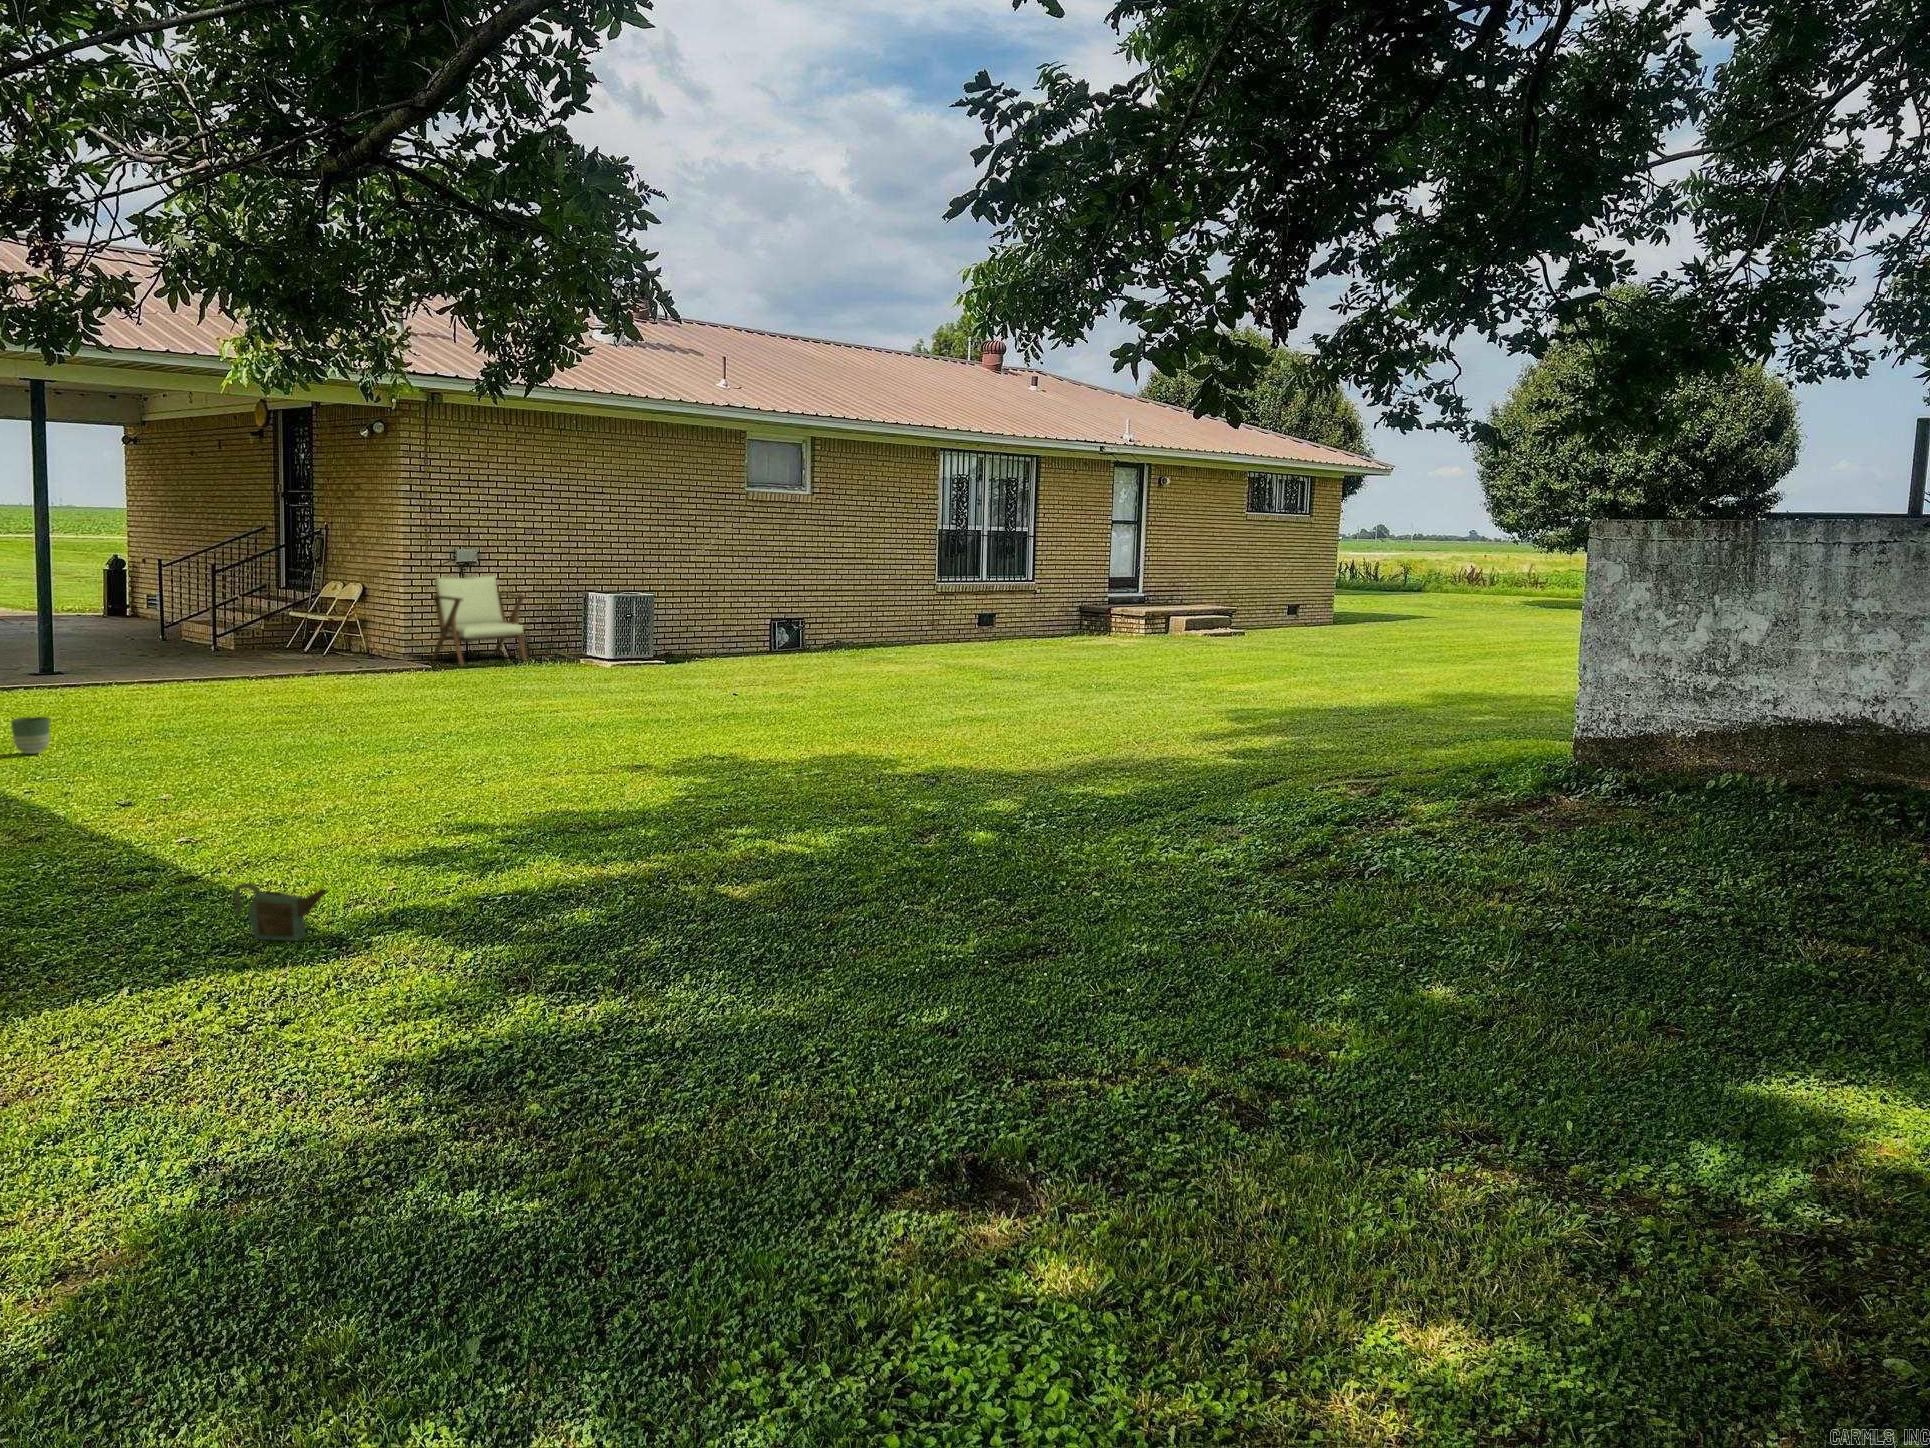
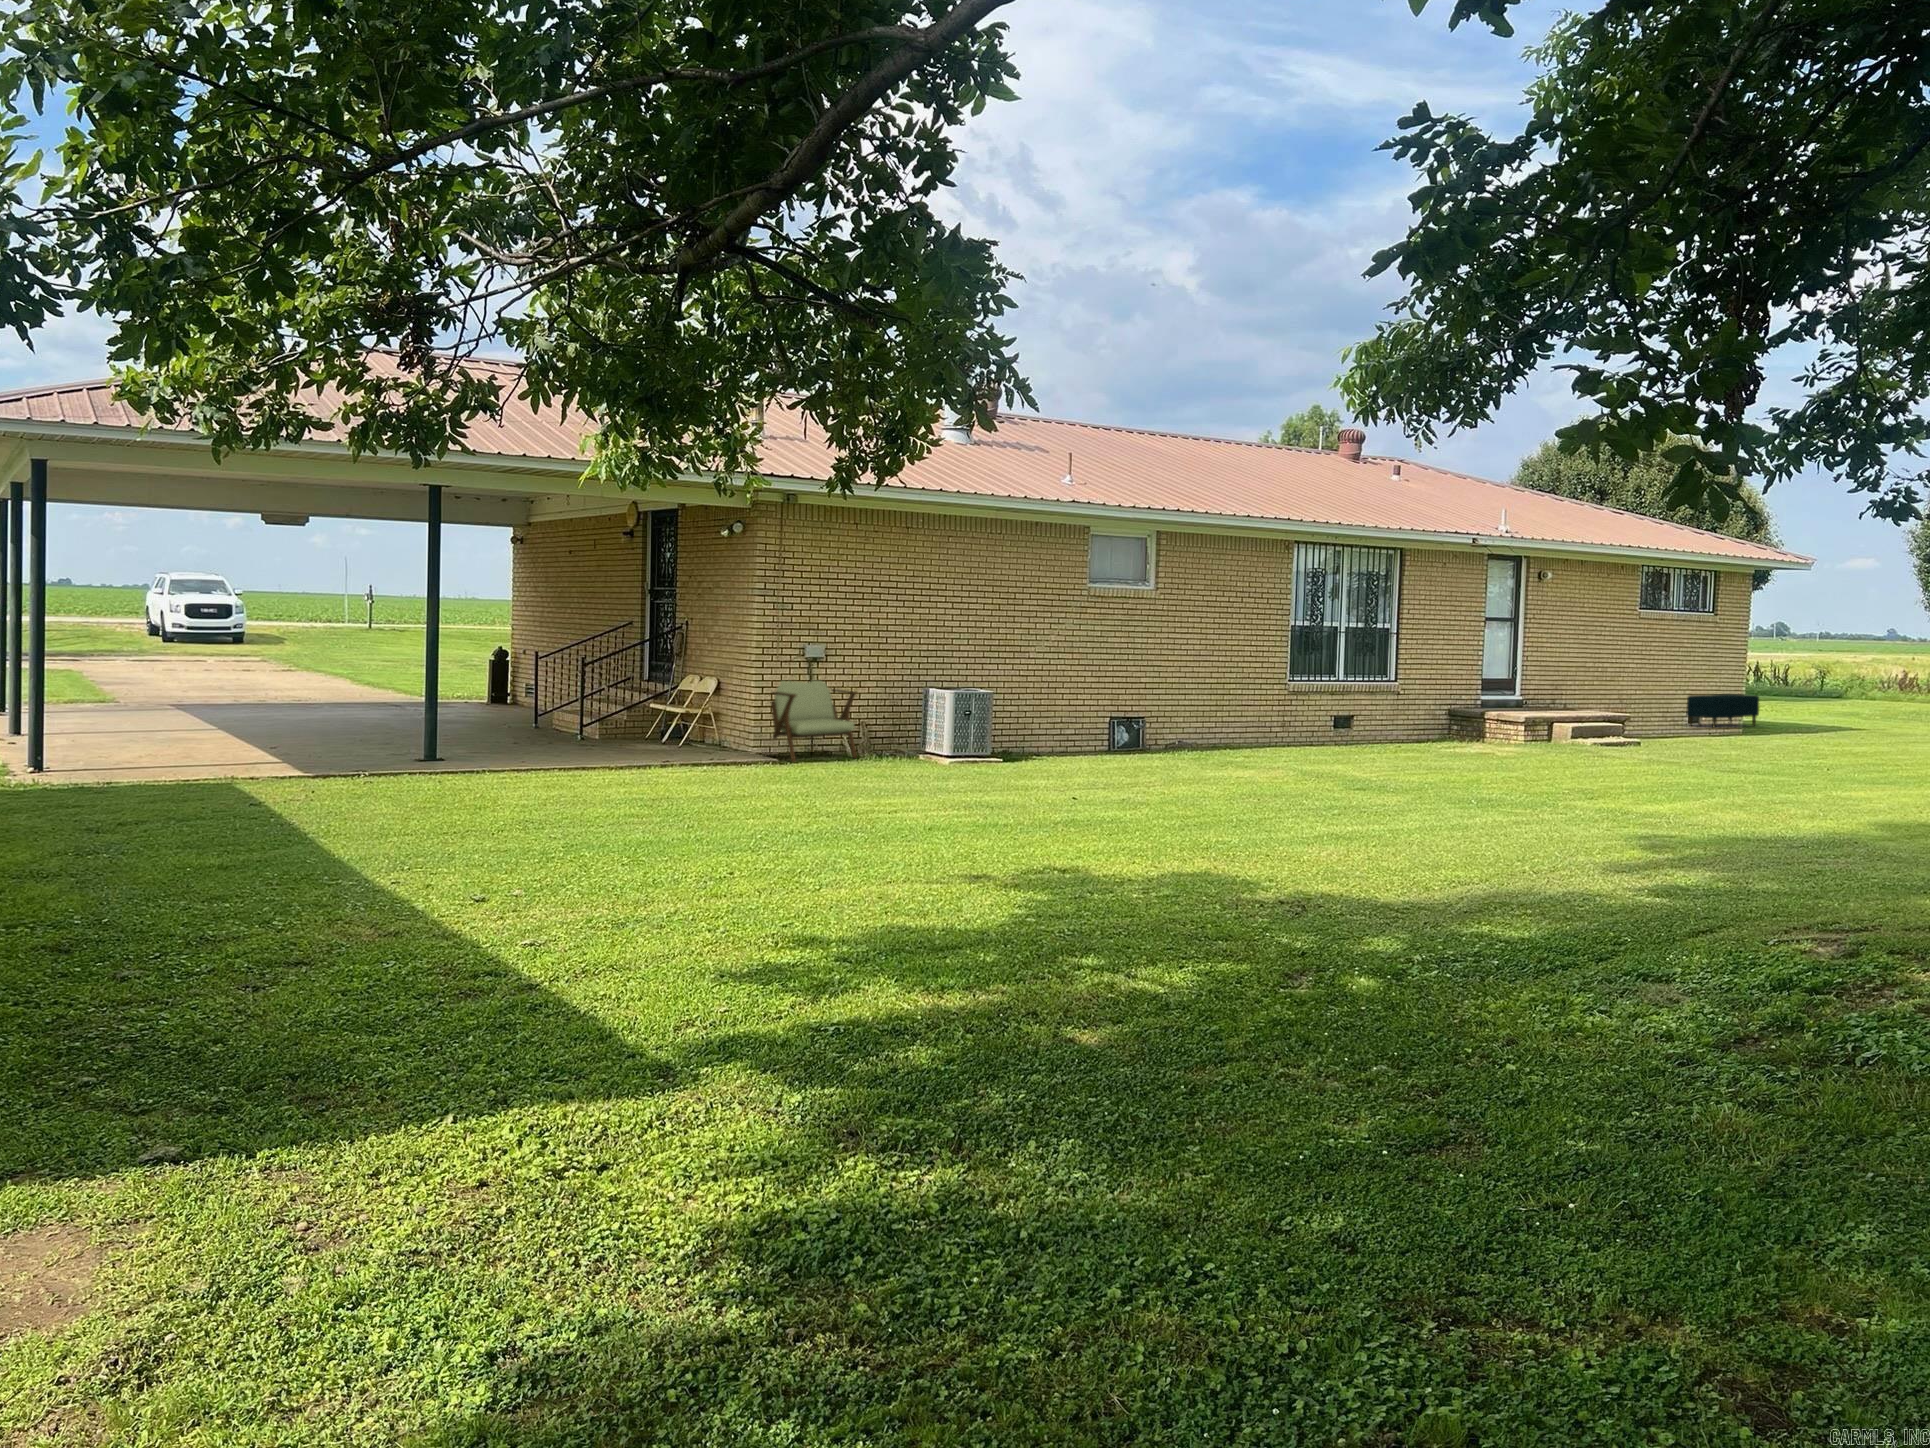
bench: none [1274,592,1331,622] -> present [1686,694,1759,728]
planter: present [11,717,50,754] -> none [381,806,414,843]
watering can: present [233,883,327,941] -> none [559,999,654,1067]

